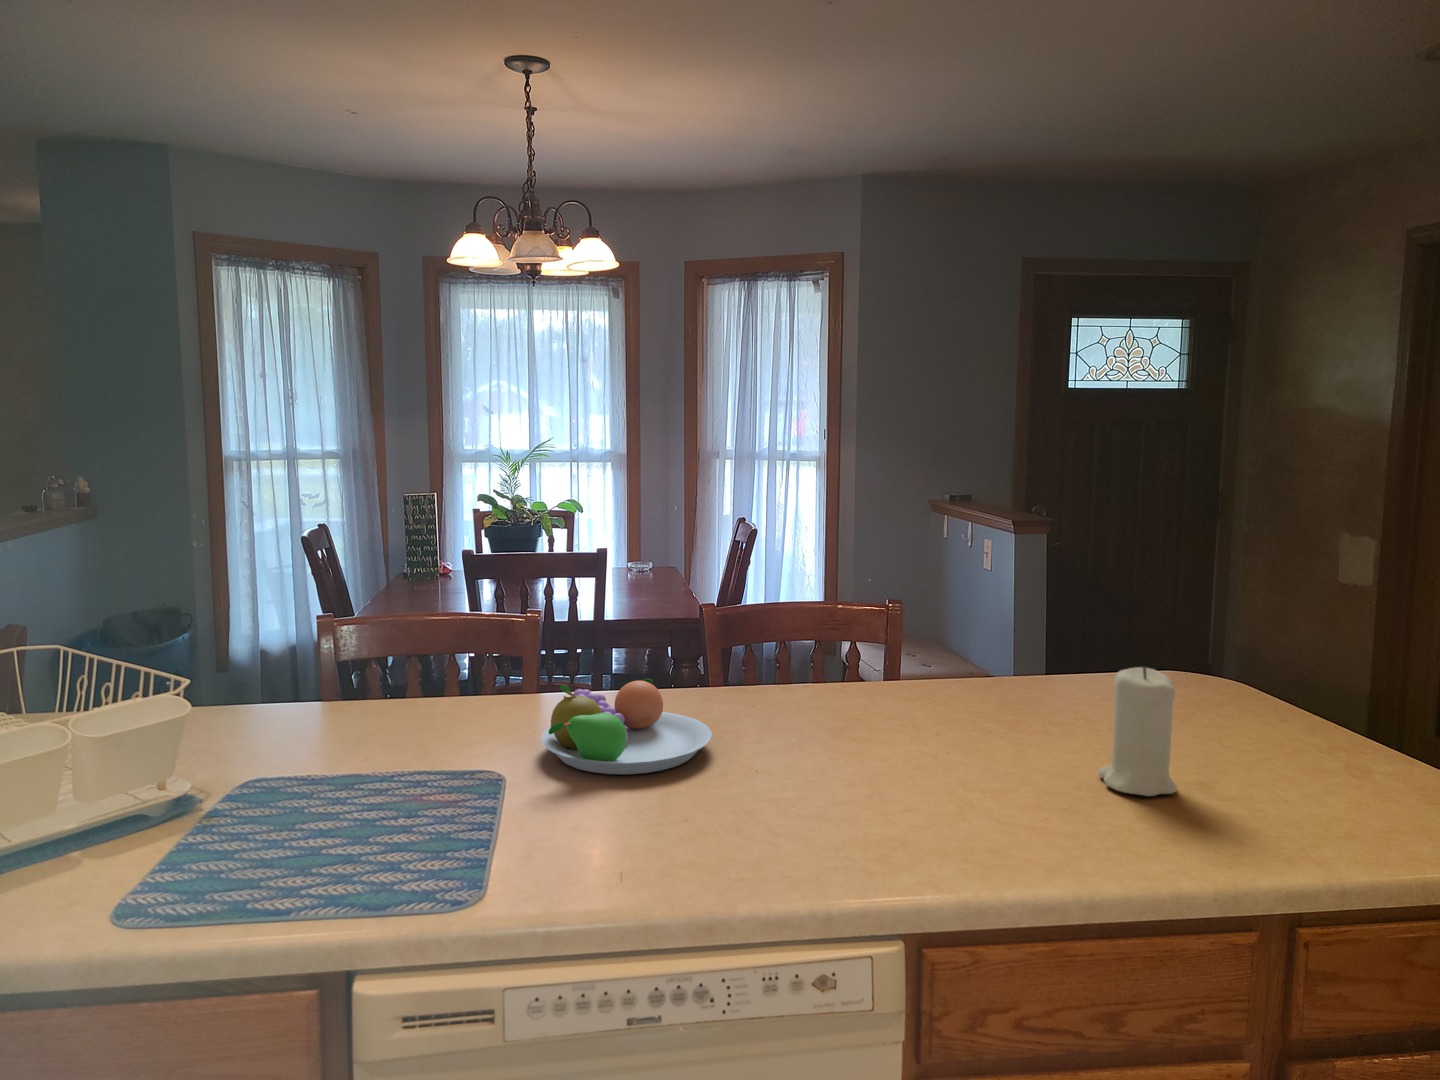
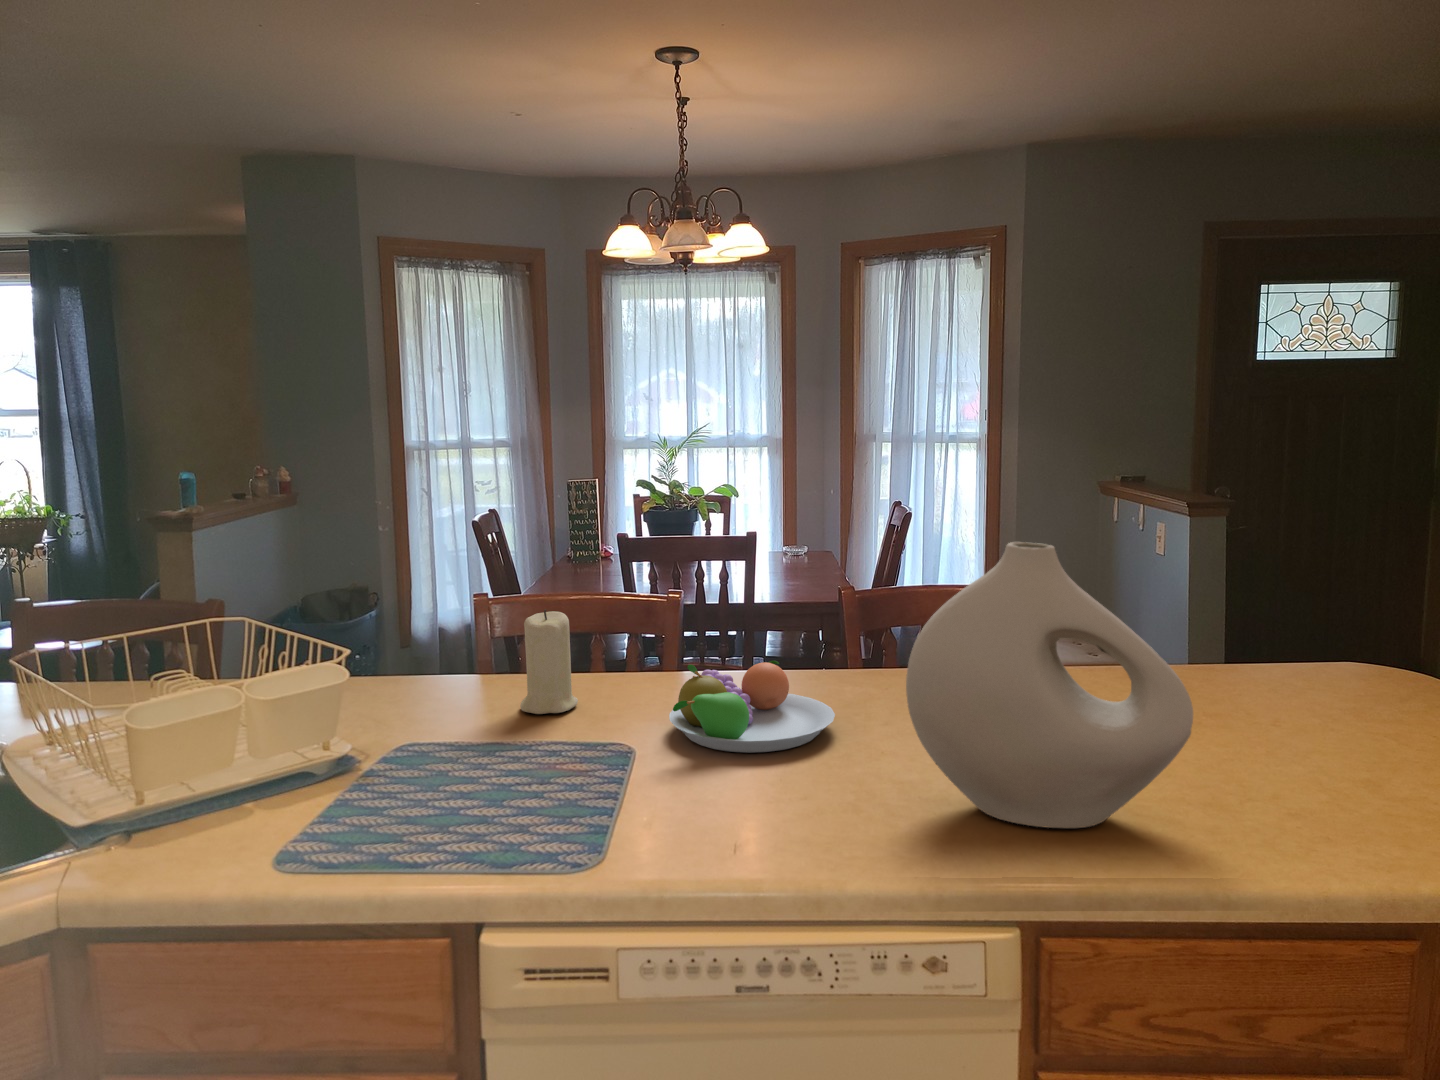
vase: none [794,558,1071,841] -> present [906,542,1193,828]
candle: present [1098,666,1177,796] -> present [520,610,578,714]

